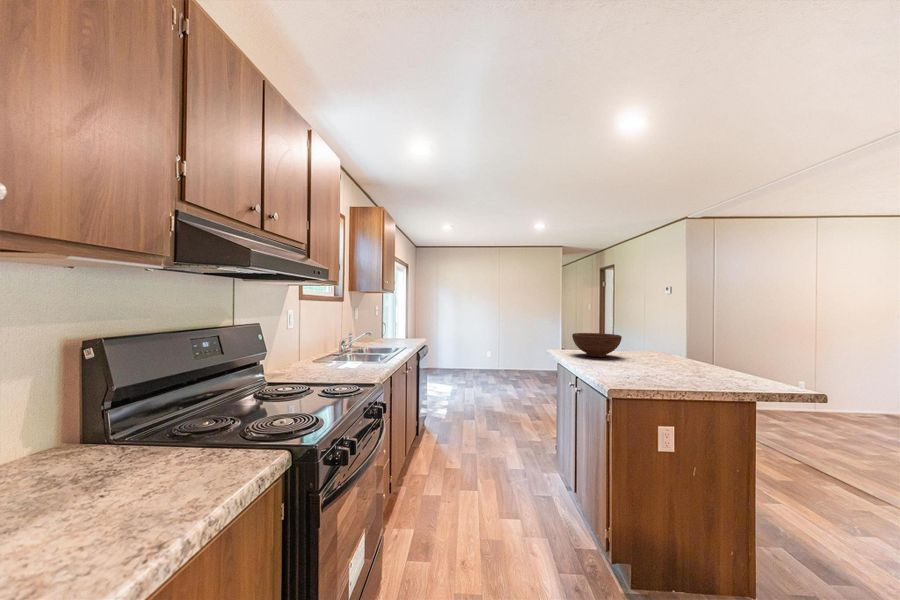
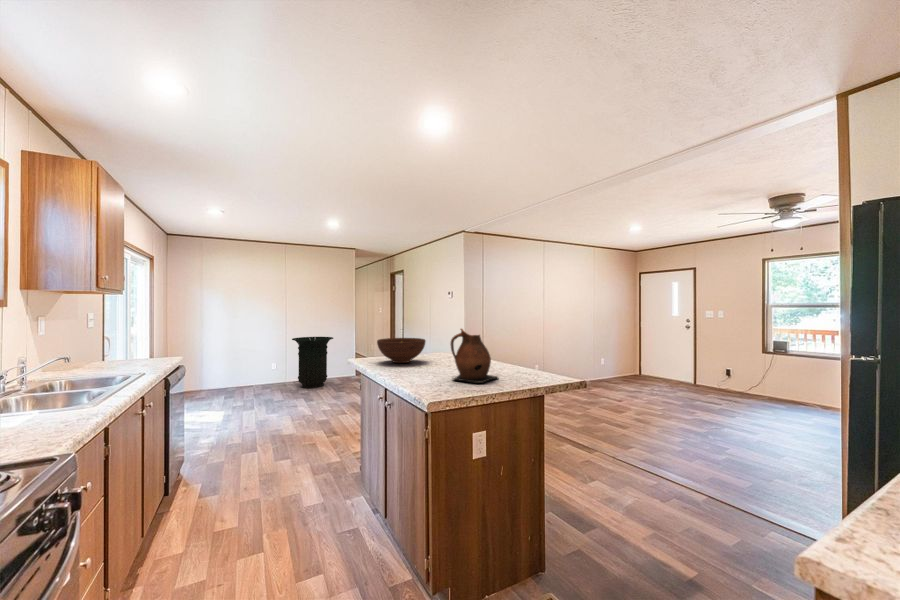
ceramic pitcher: none [641,325,699,381] -> present [450,329,498,383]
trash can: none [504,331,540,377] -> present [292,337,333,388]

